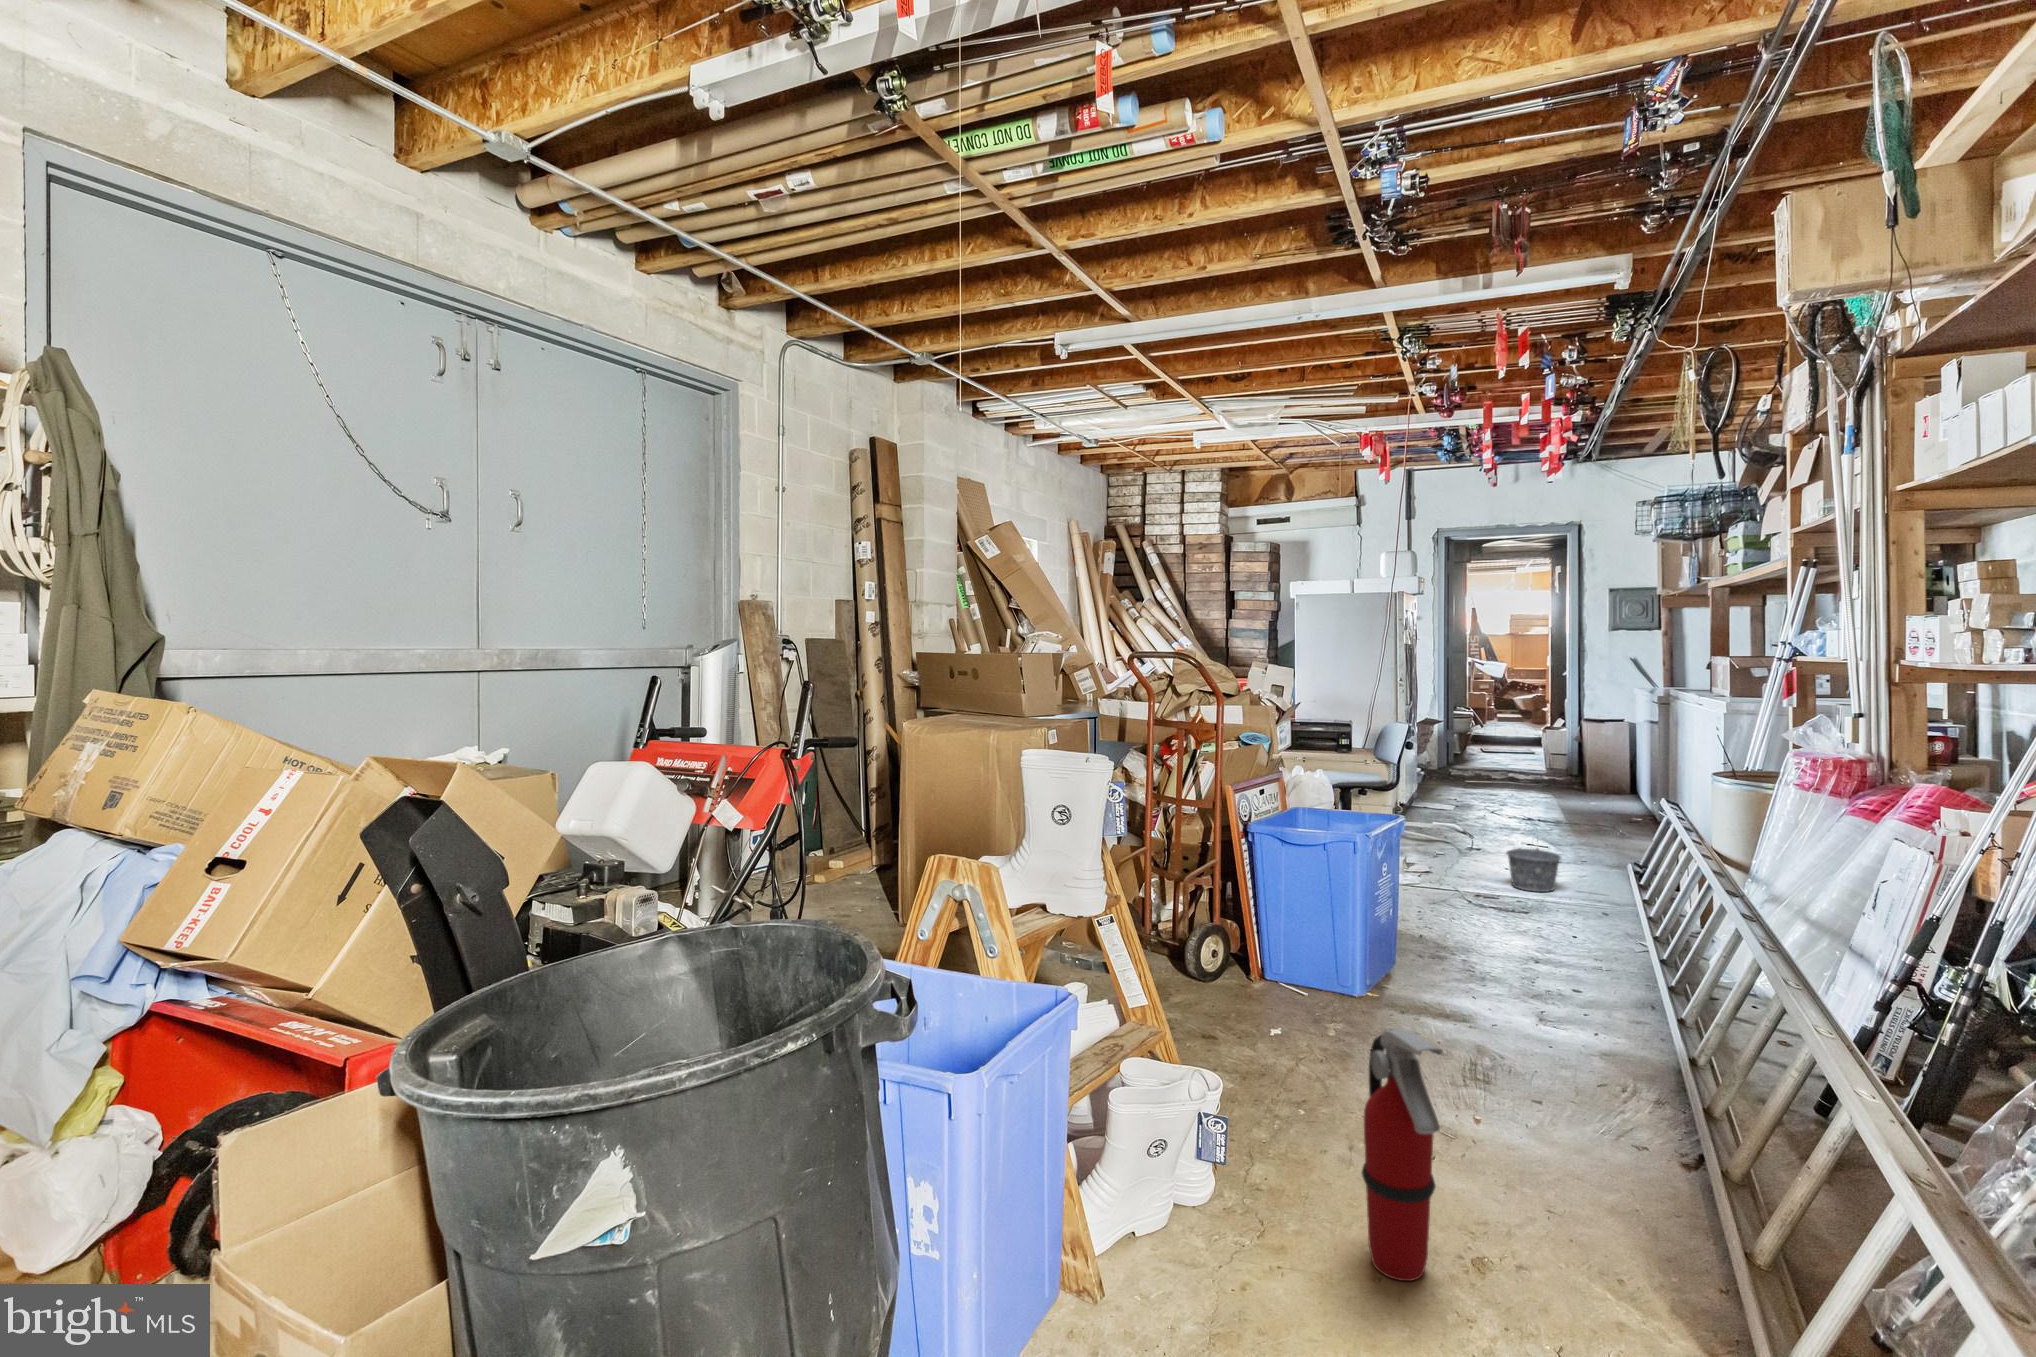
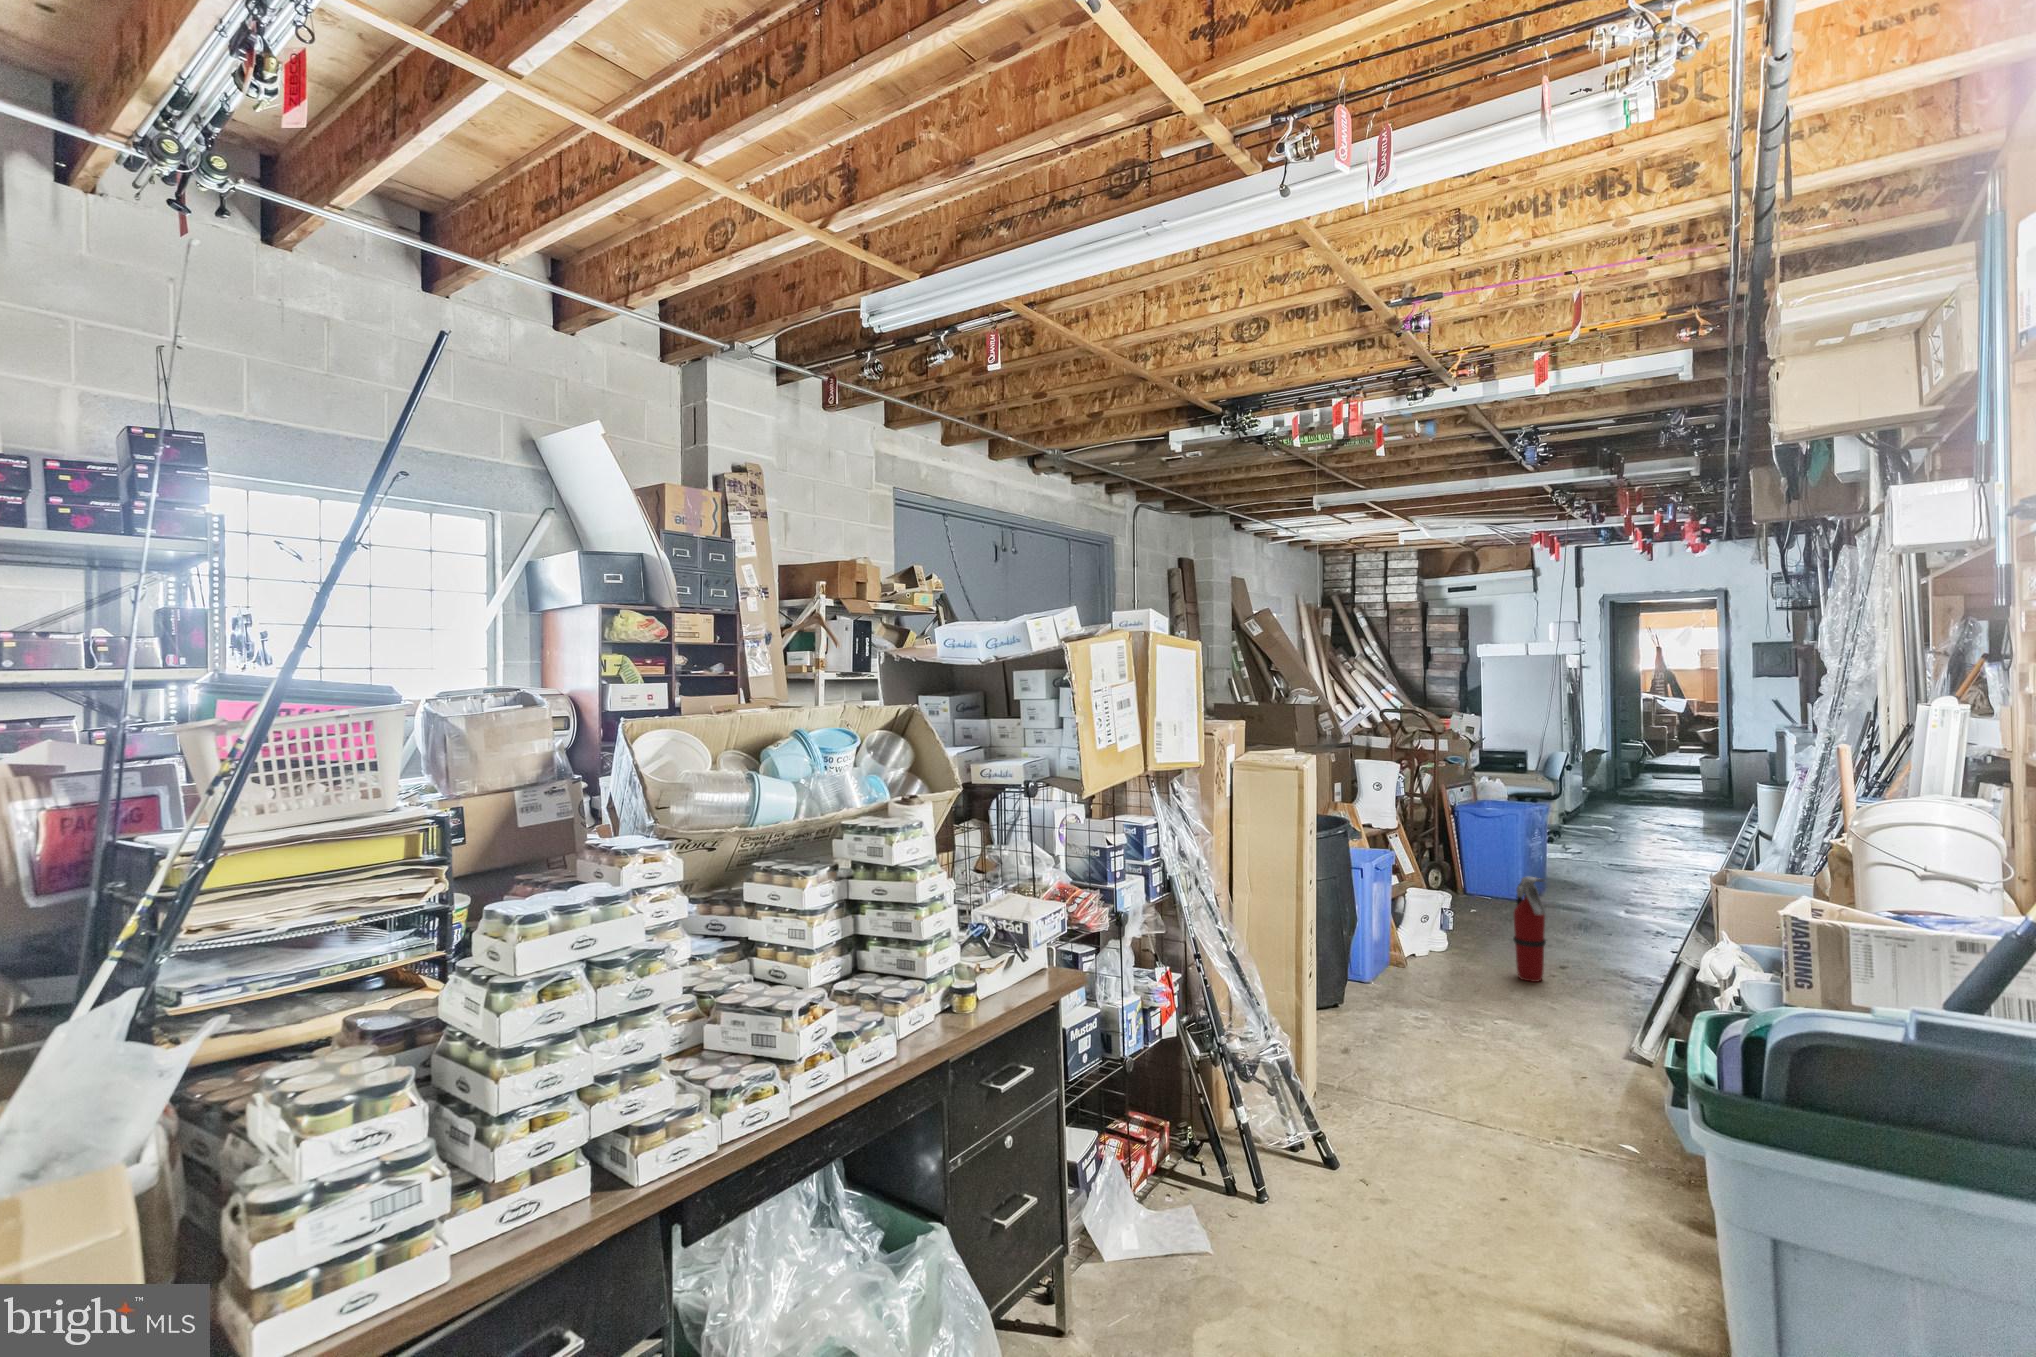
bucket: present [1506,829,1561,892] -> none [1637,823,1677,866]

